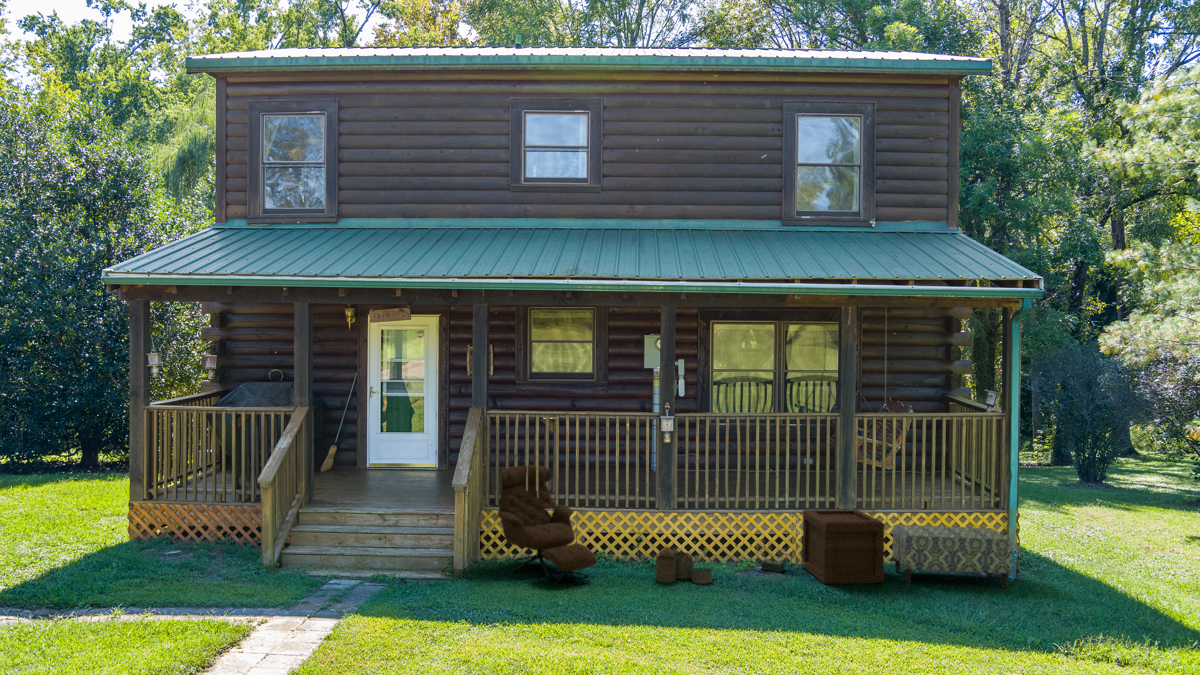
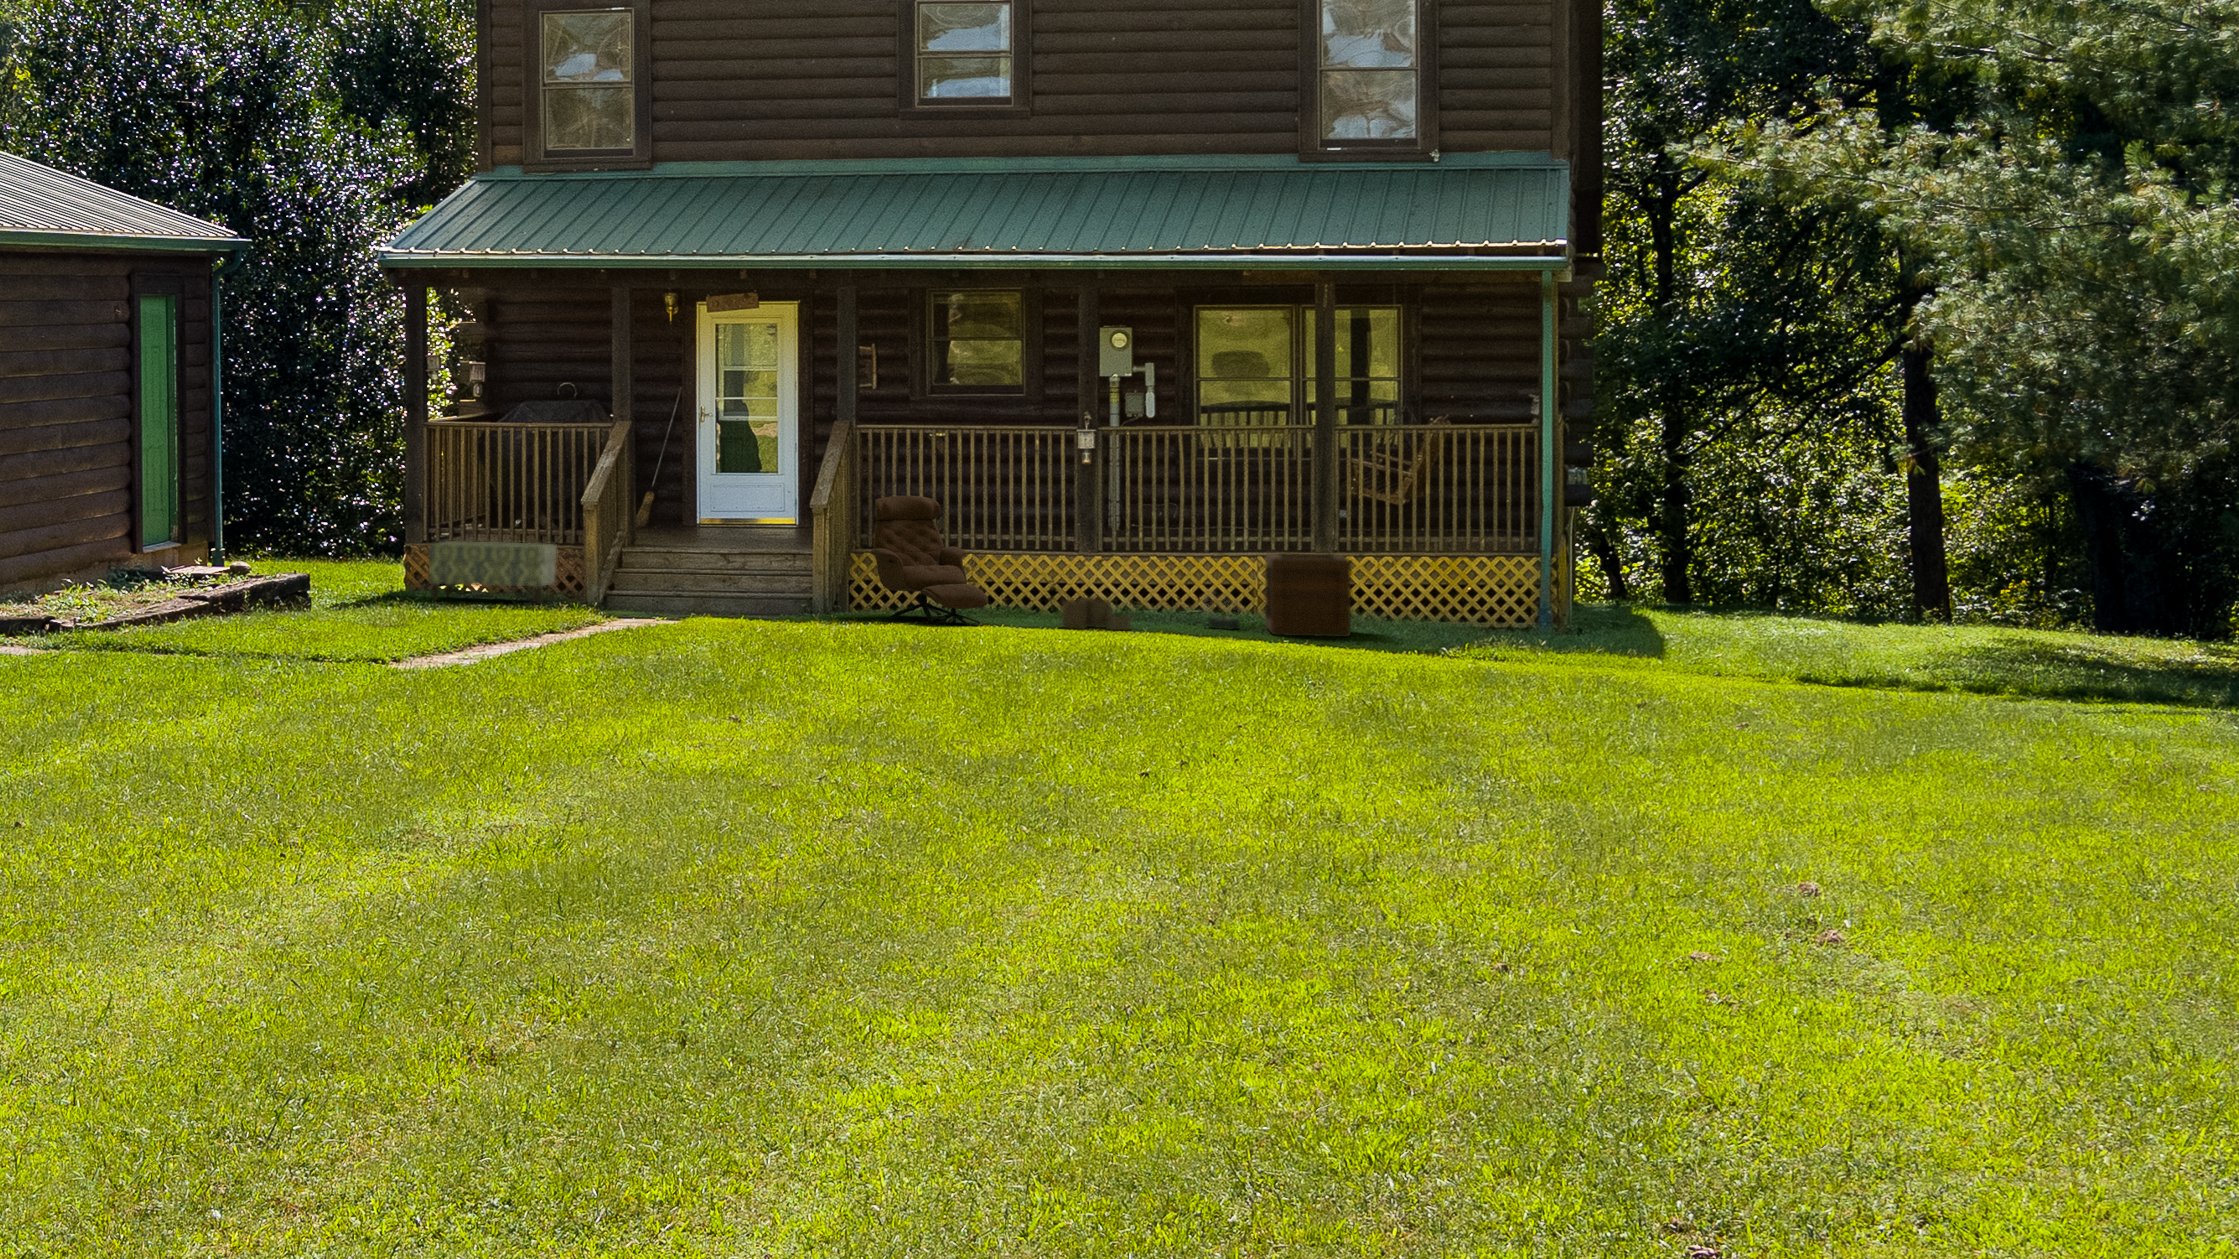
bench: present [893,525,1012,588] -> present [429,541,556,604]

